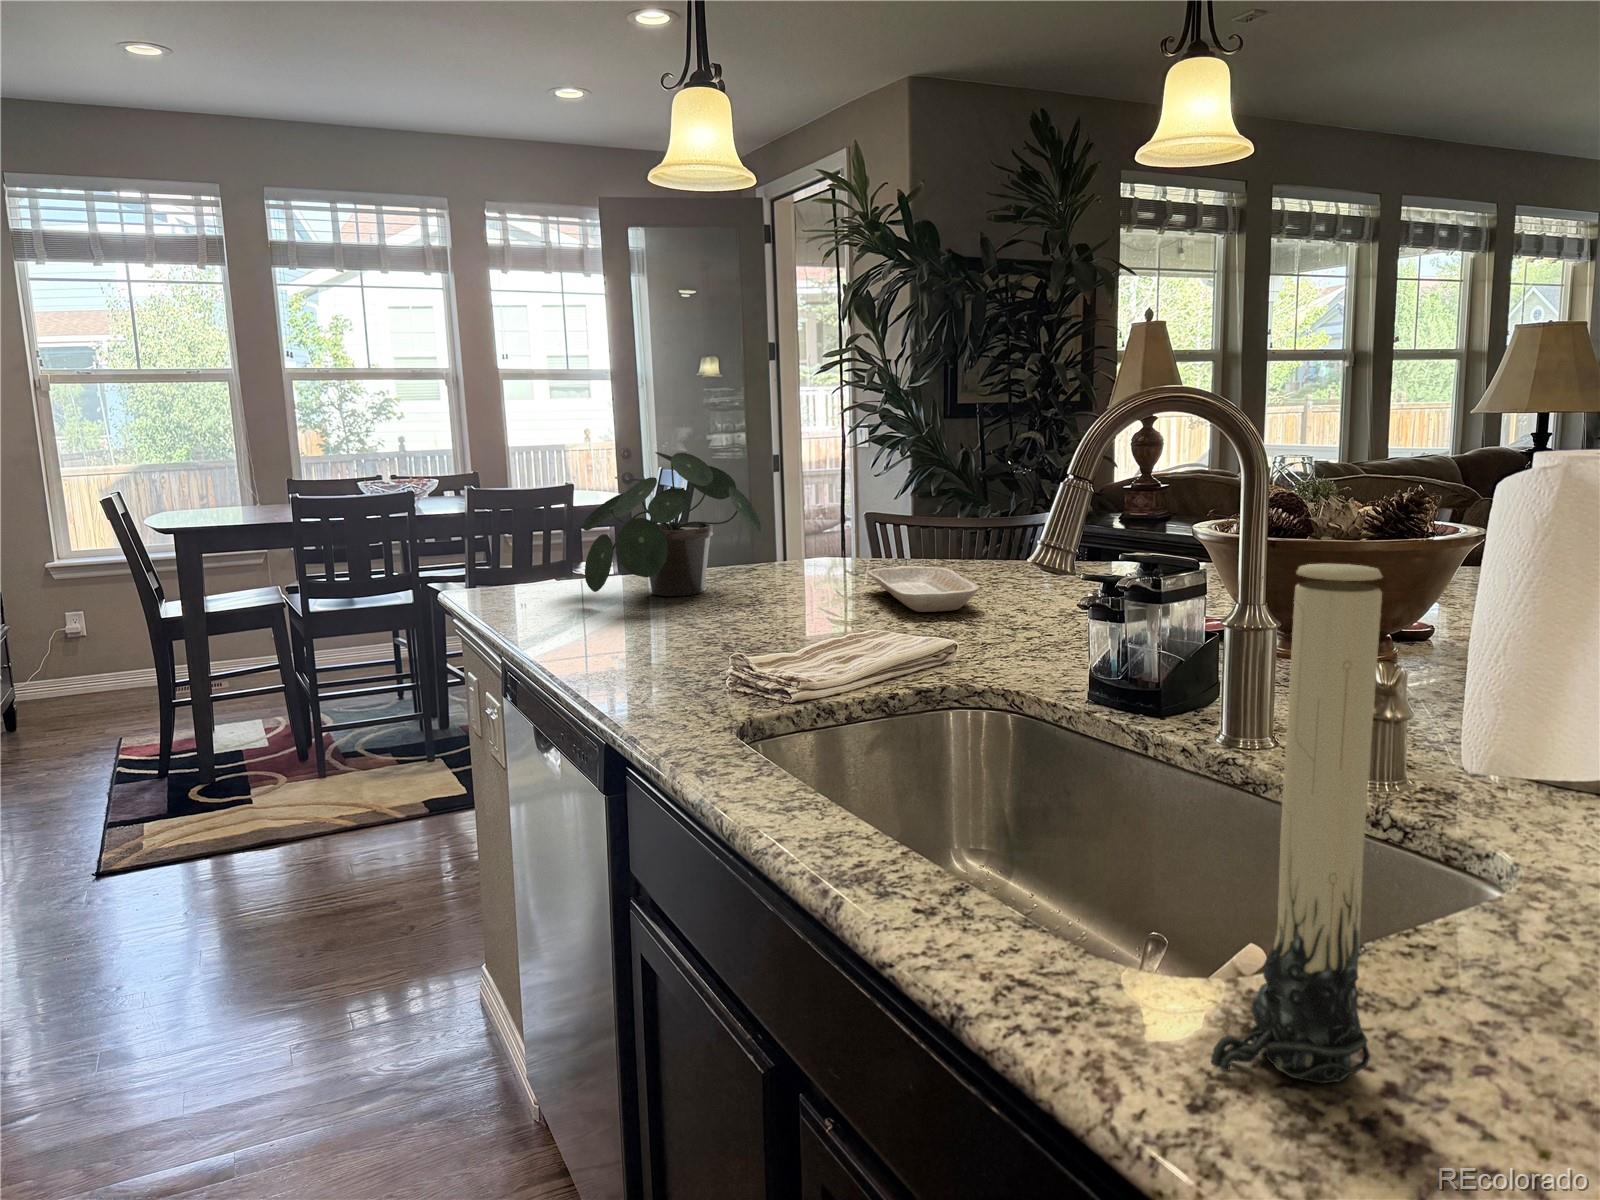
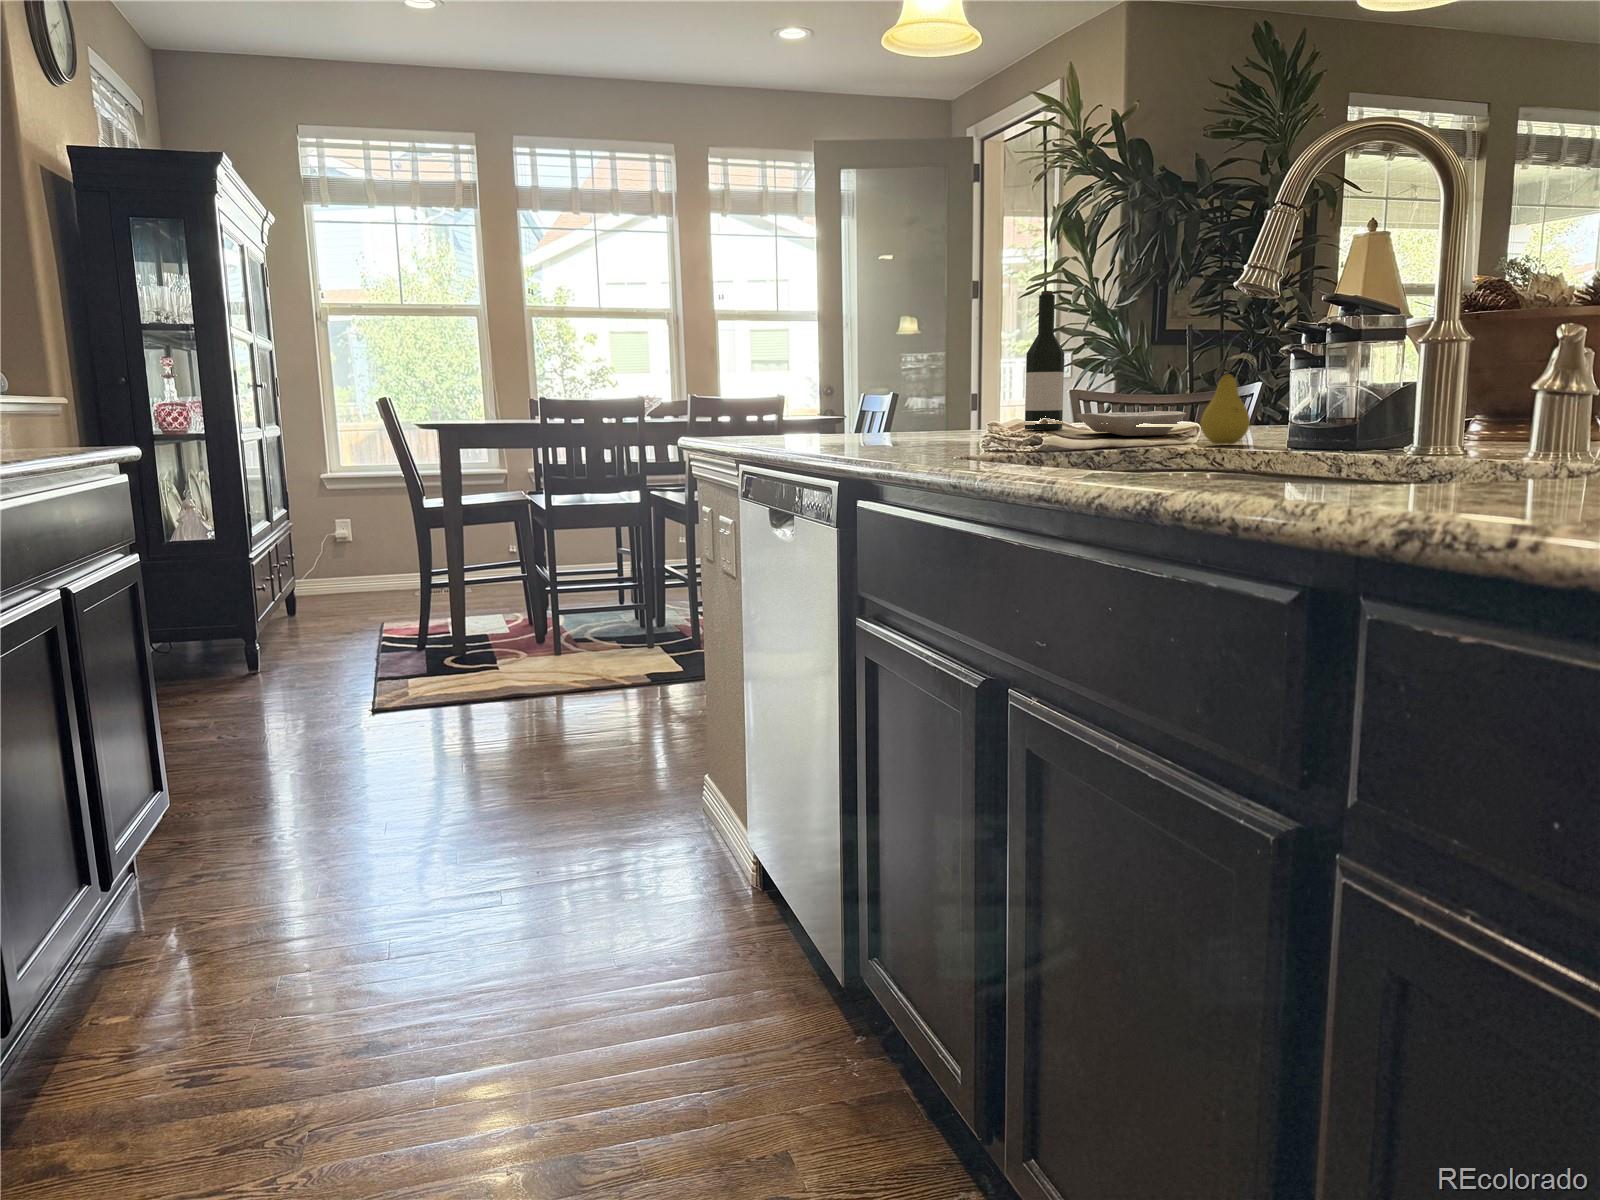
wine bottle: none [814,425,855,571] -> present [1025,291,1064,430]
potted plant: present [583,452,761,596] -> none [813,306,977,438]
candle: present [1211,564,1382,1083] -> none [1370,92,1522,508]
fruit: none [994,566,1046,661] -> present [1201,358,1250,444]

